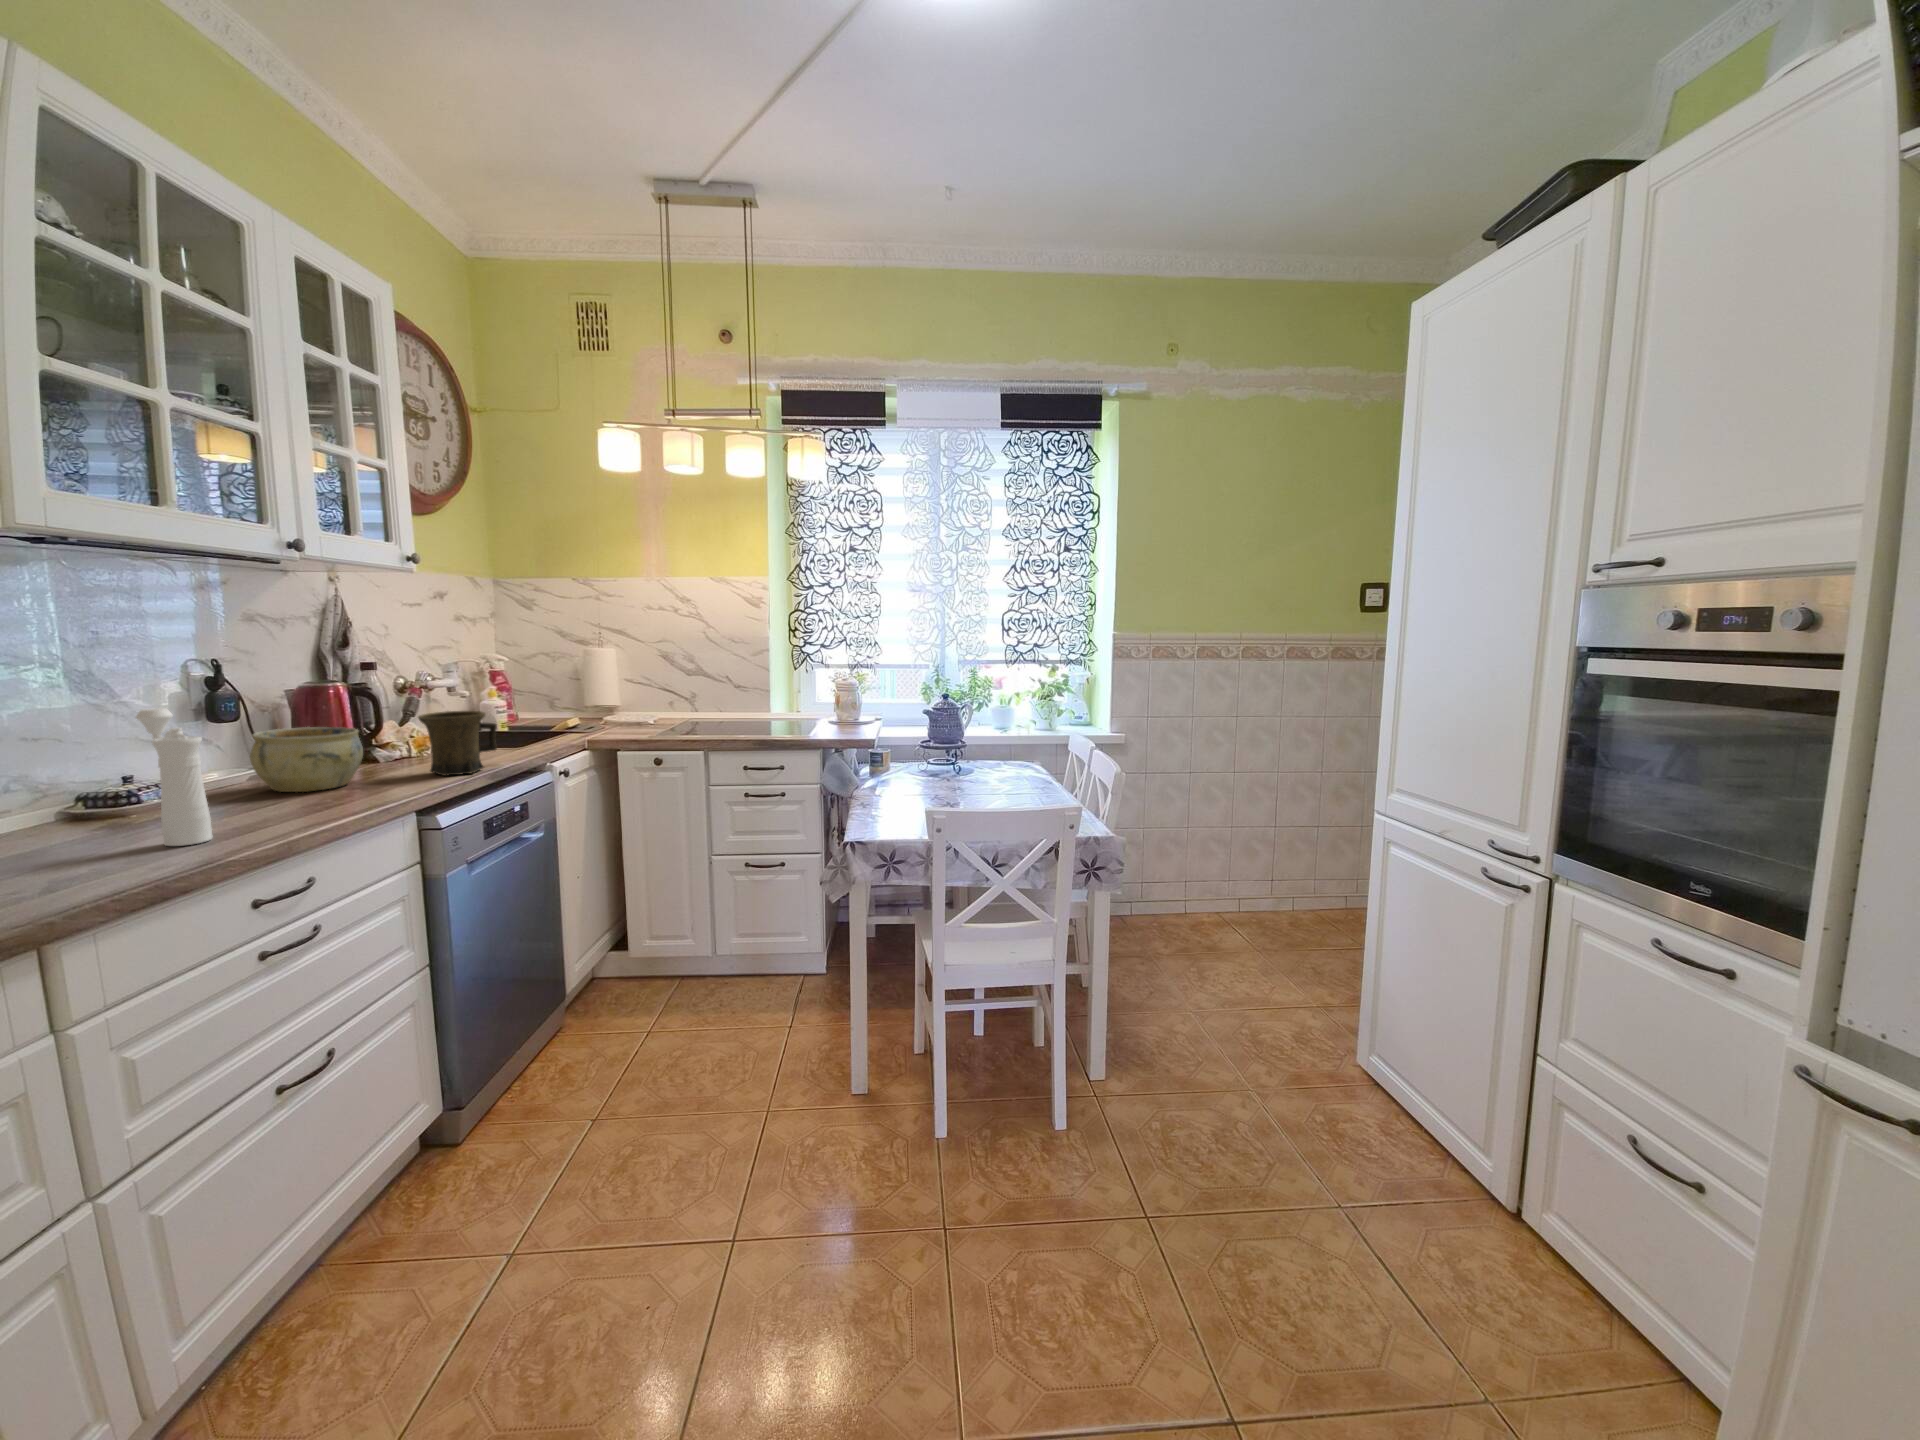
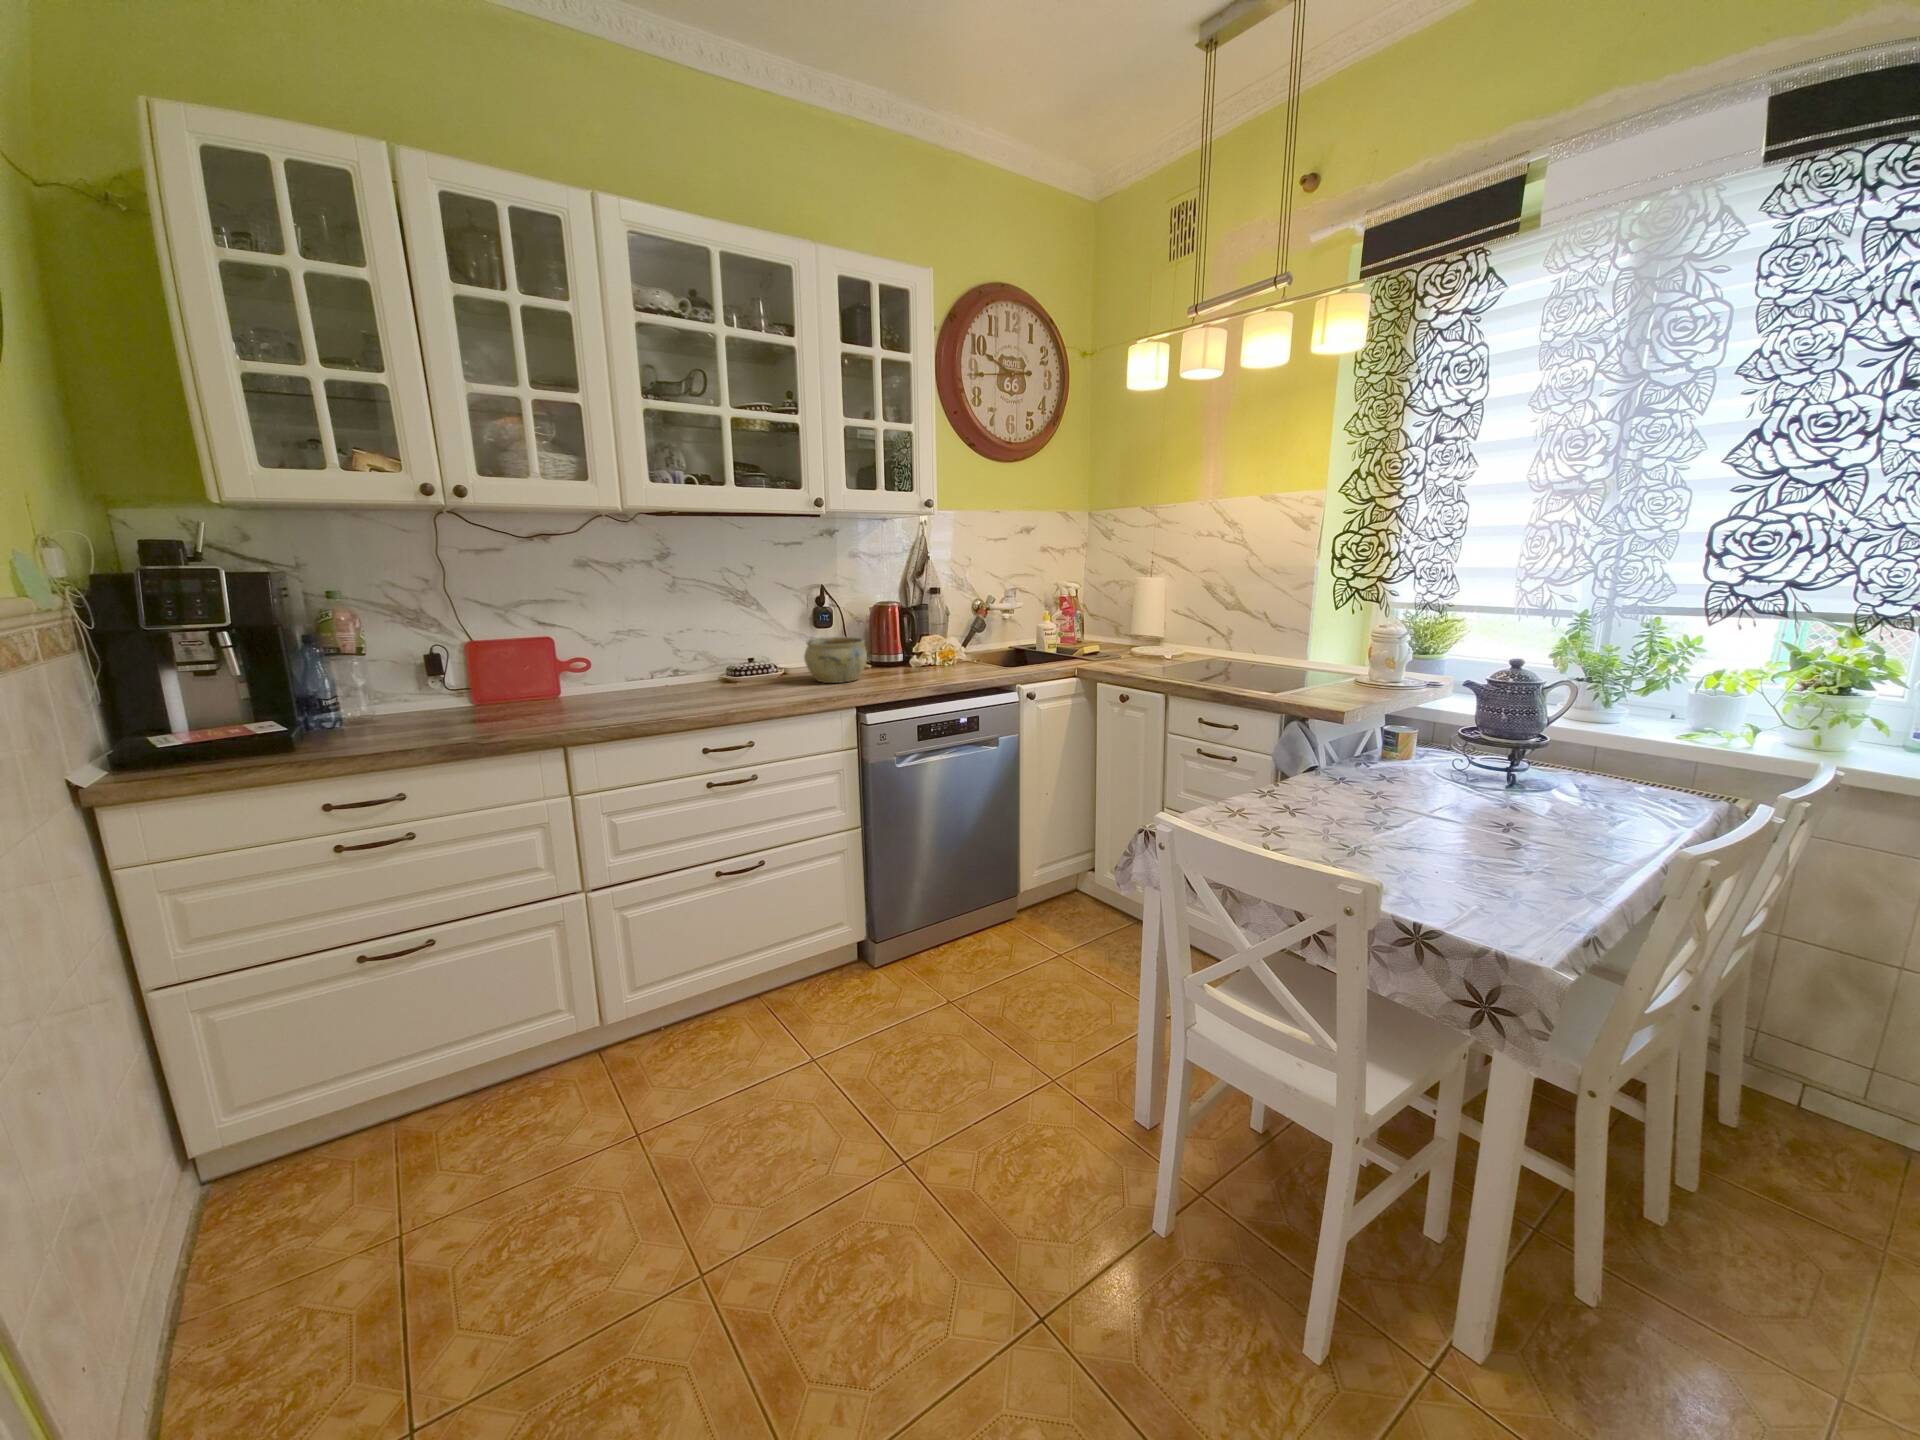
pepper mill: present [136,708,212,846] -> none [684,620,717,708]
mug: present [418,711,497,776] -> none [898,632,953,684]

